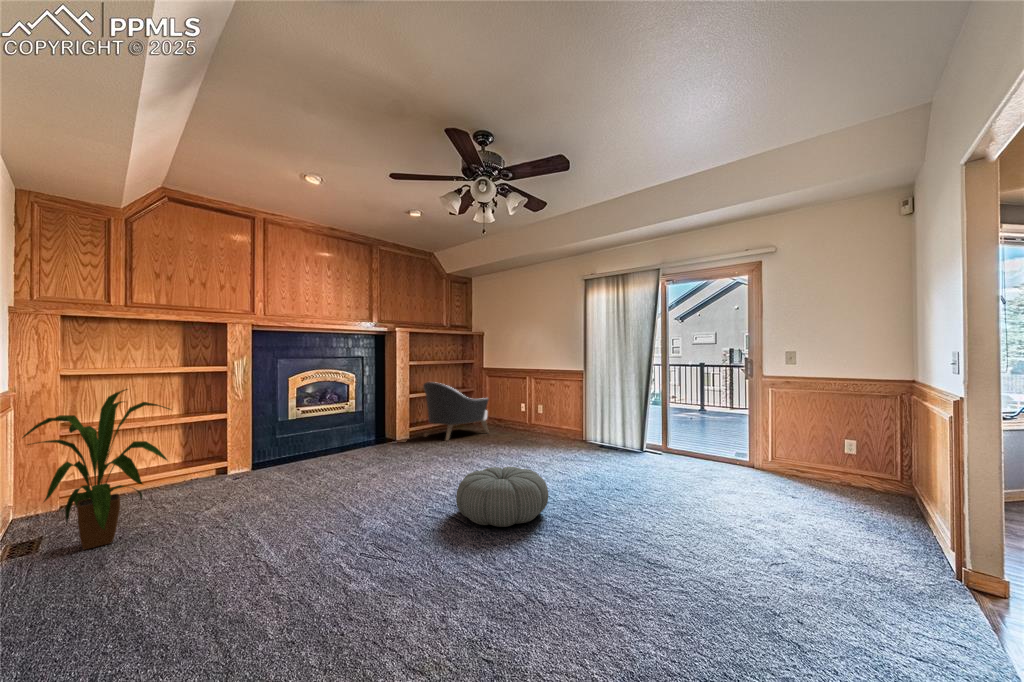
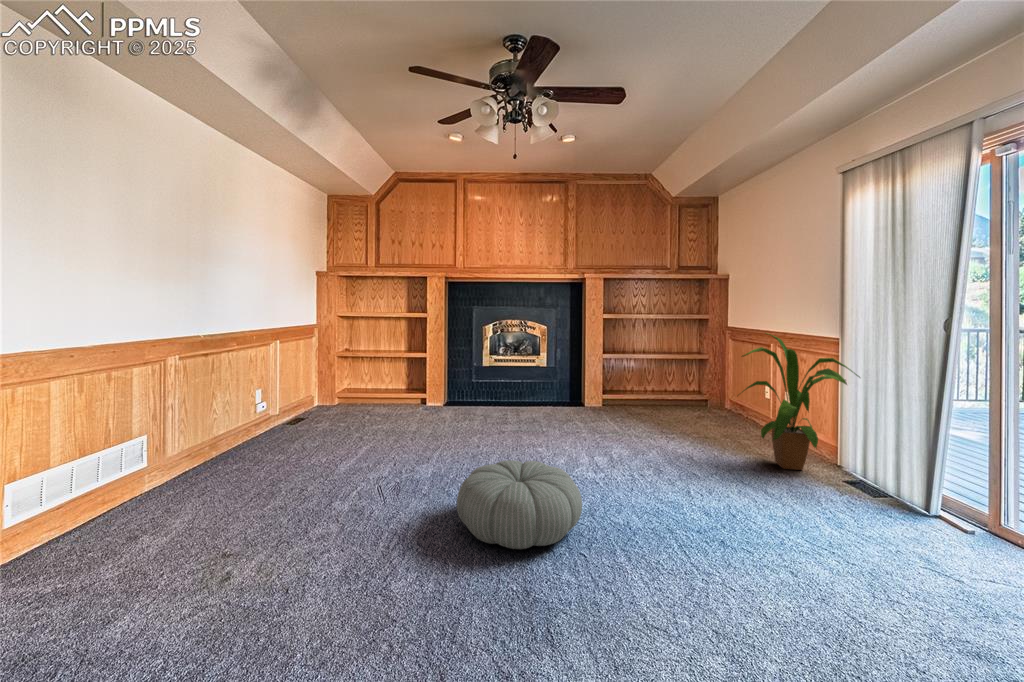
armchair: present [423,382,489,441] -> none [626,341,712,418]
house plant: present [22,389,171,550] -> present [742,333,860,470]

